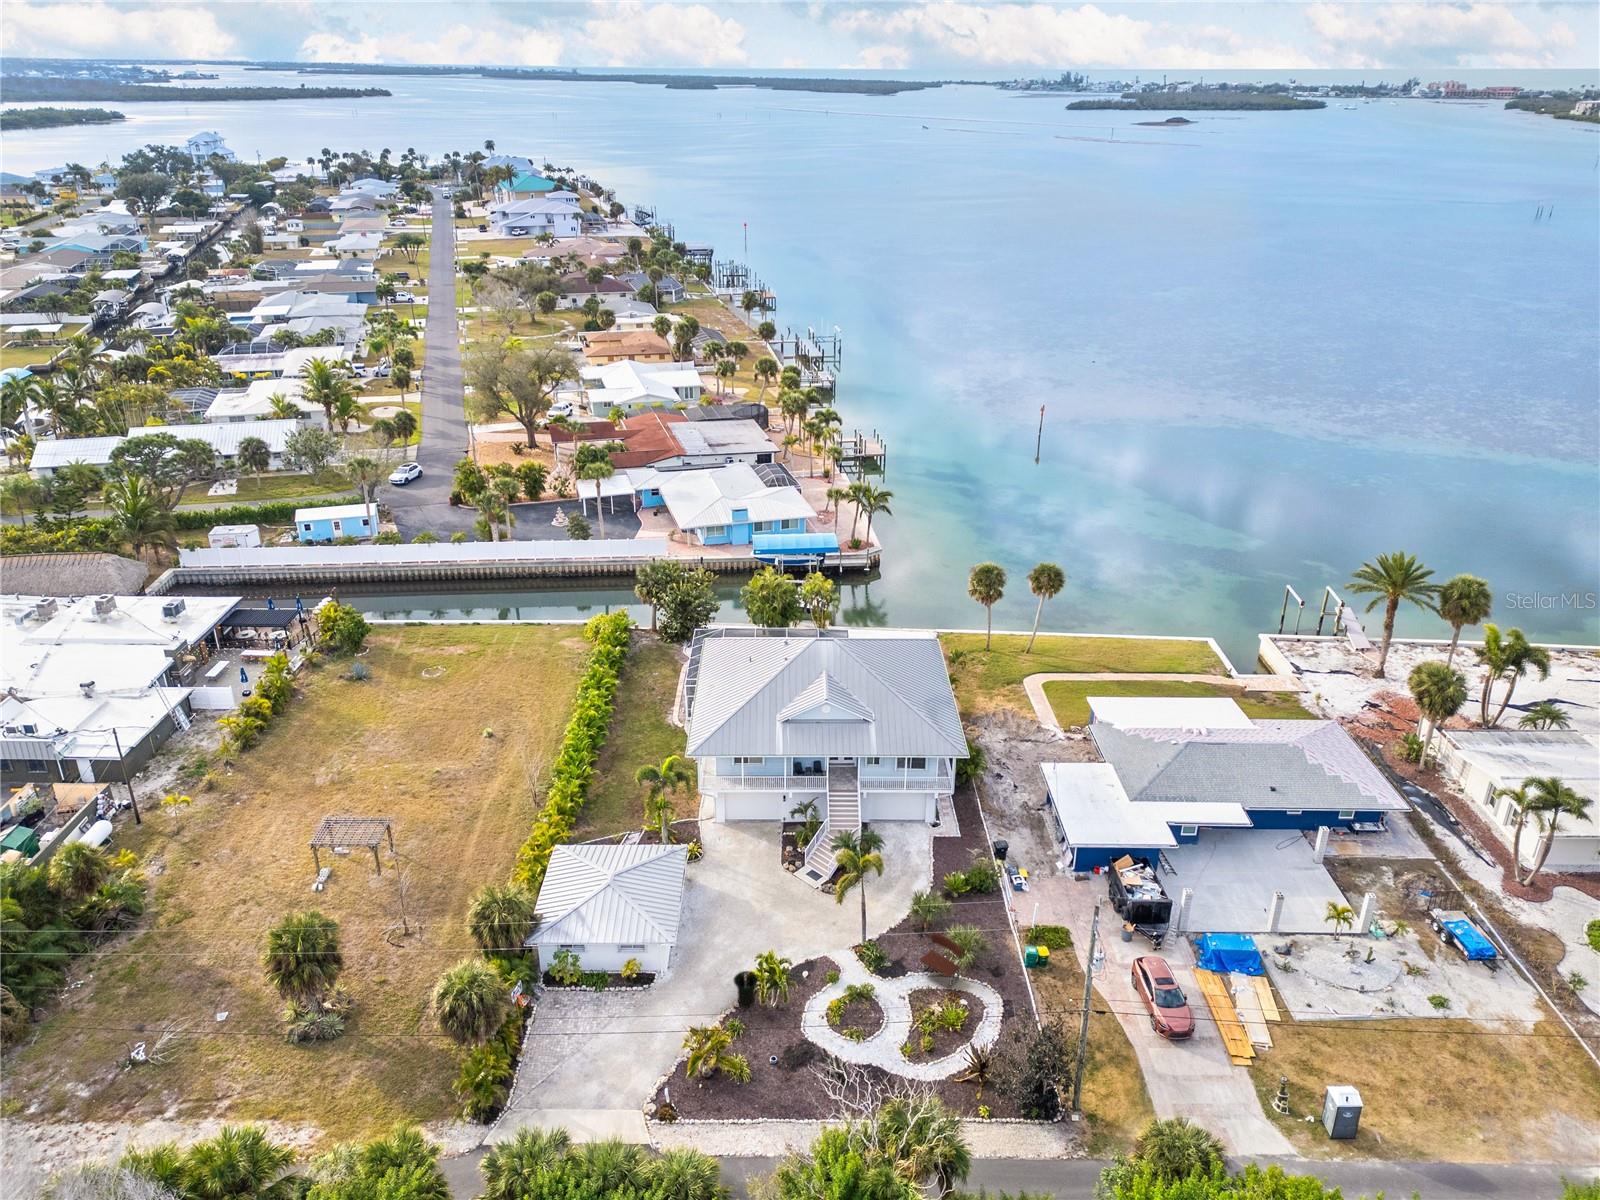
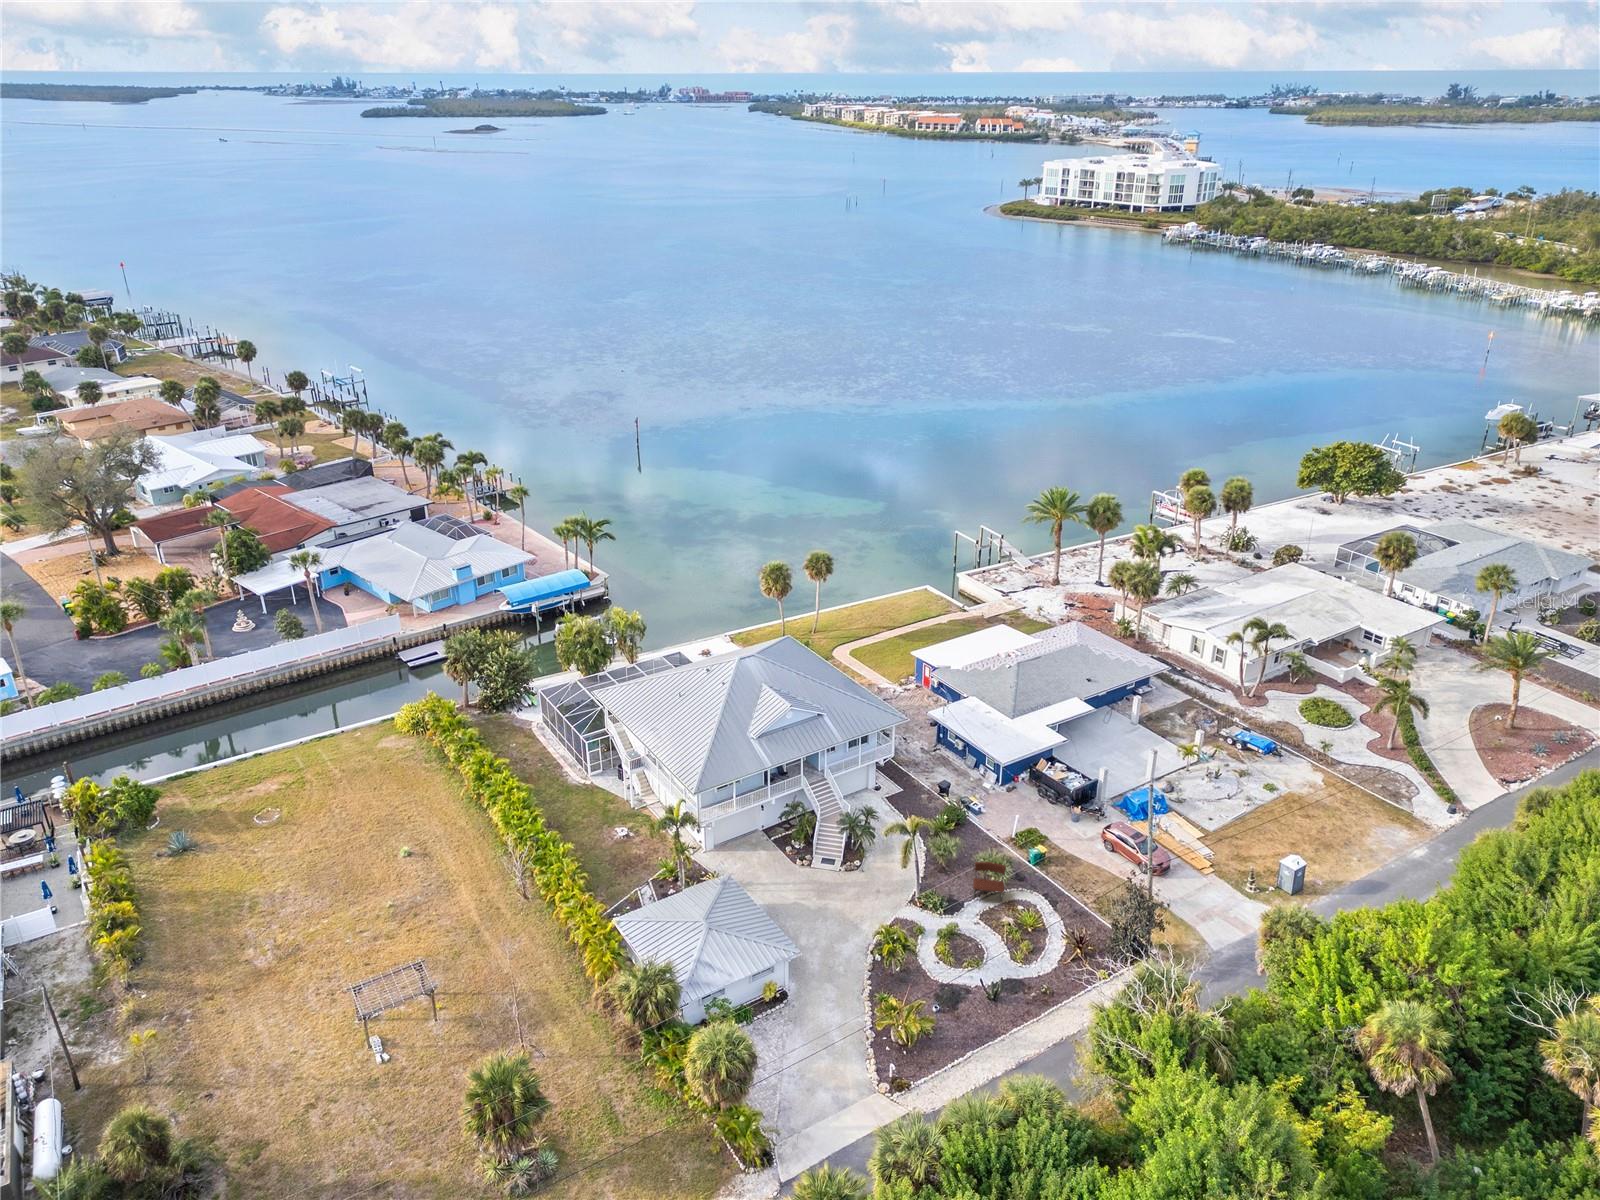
trash can: present [734,971,758,1008] -> none [864,949,886,983]

